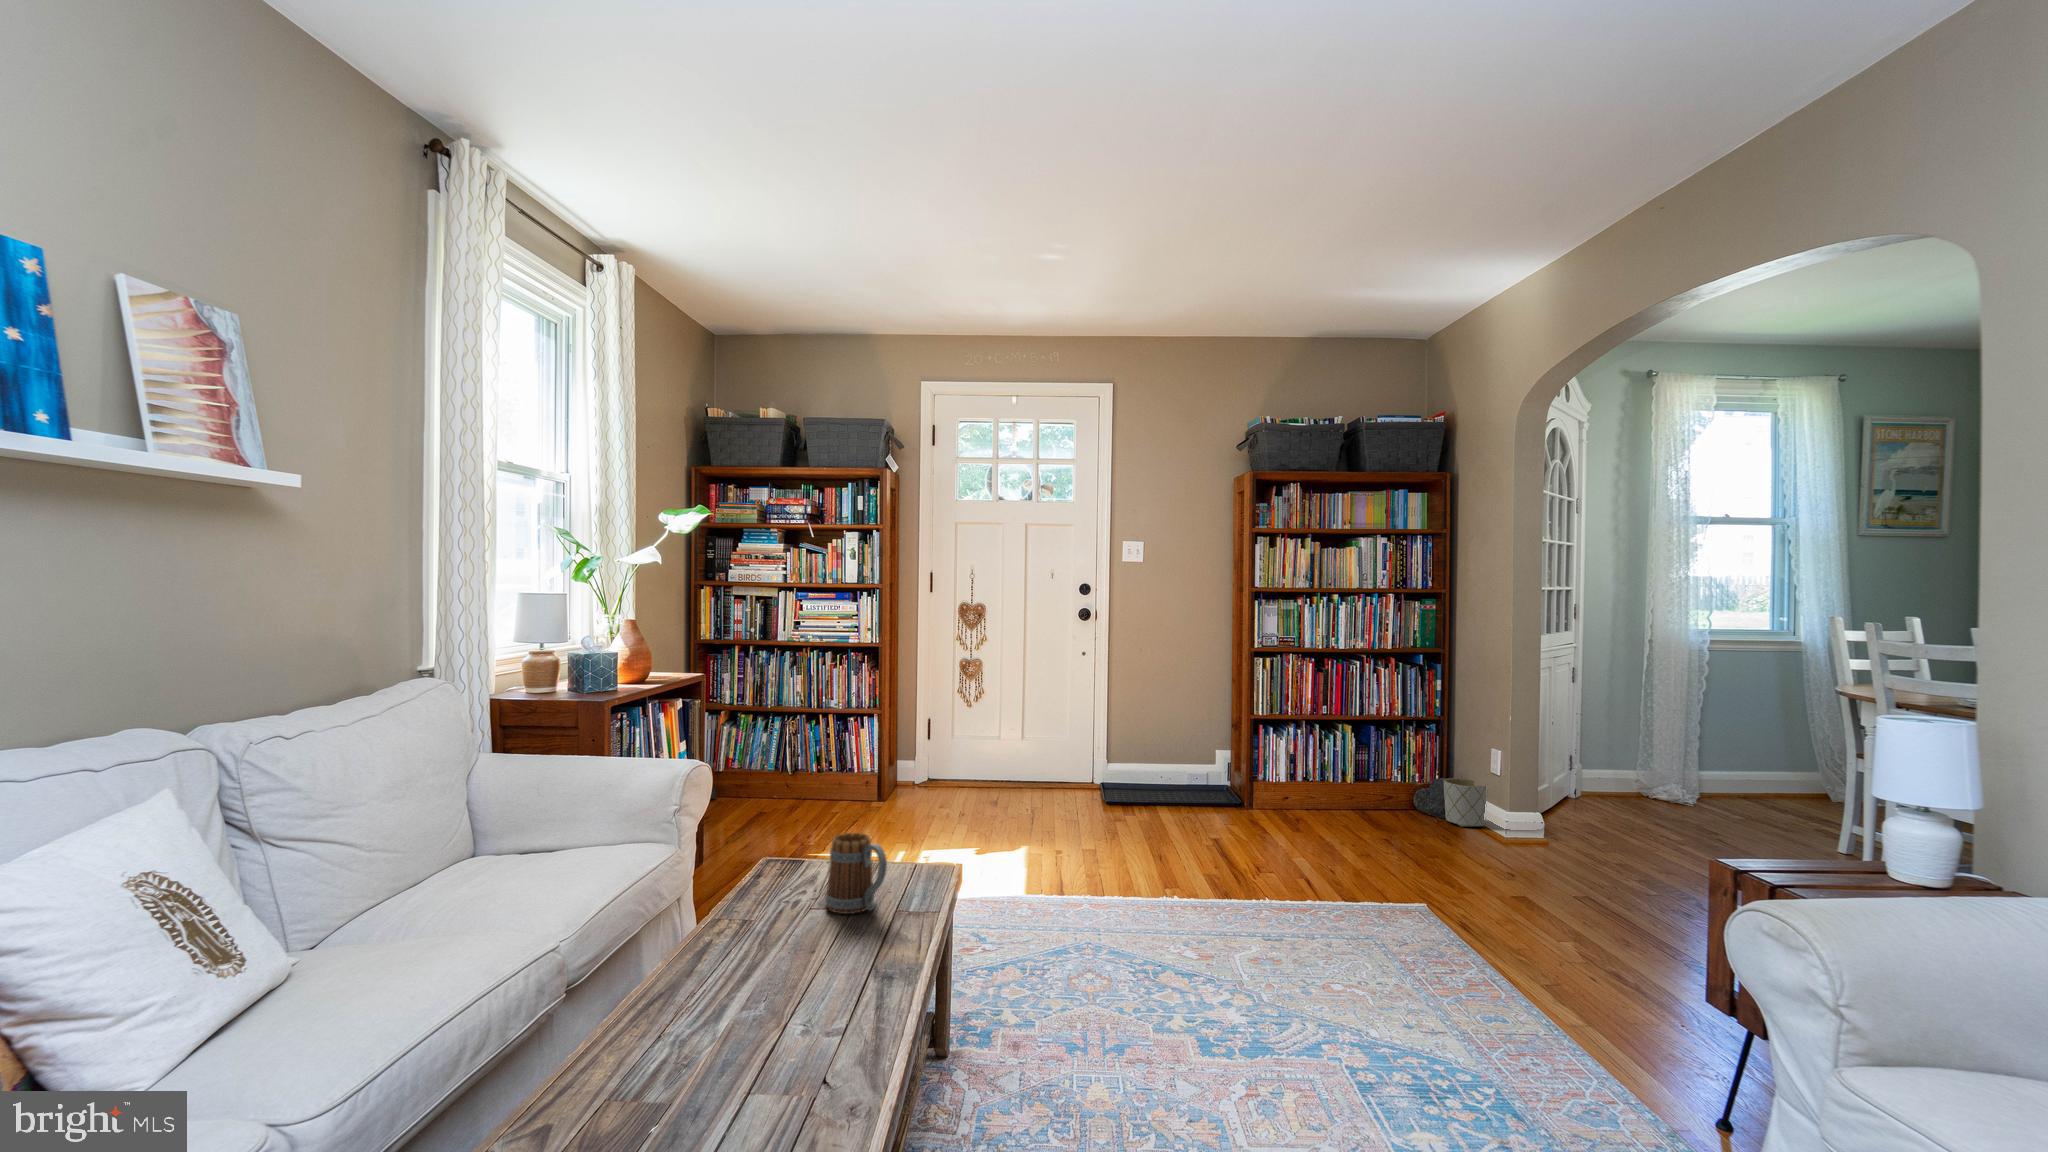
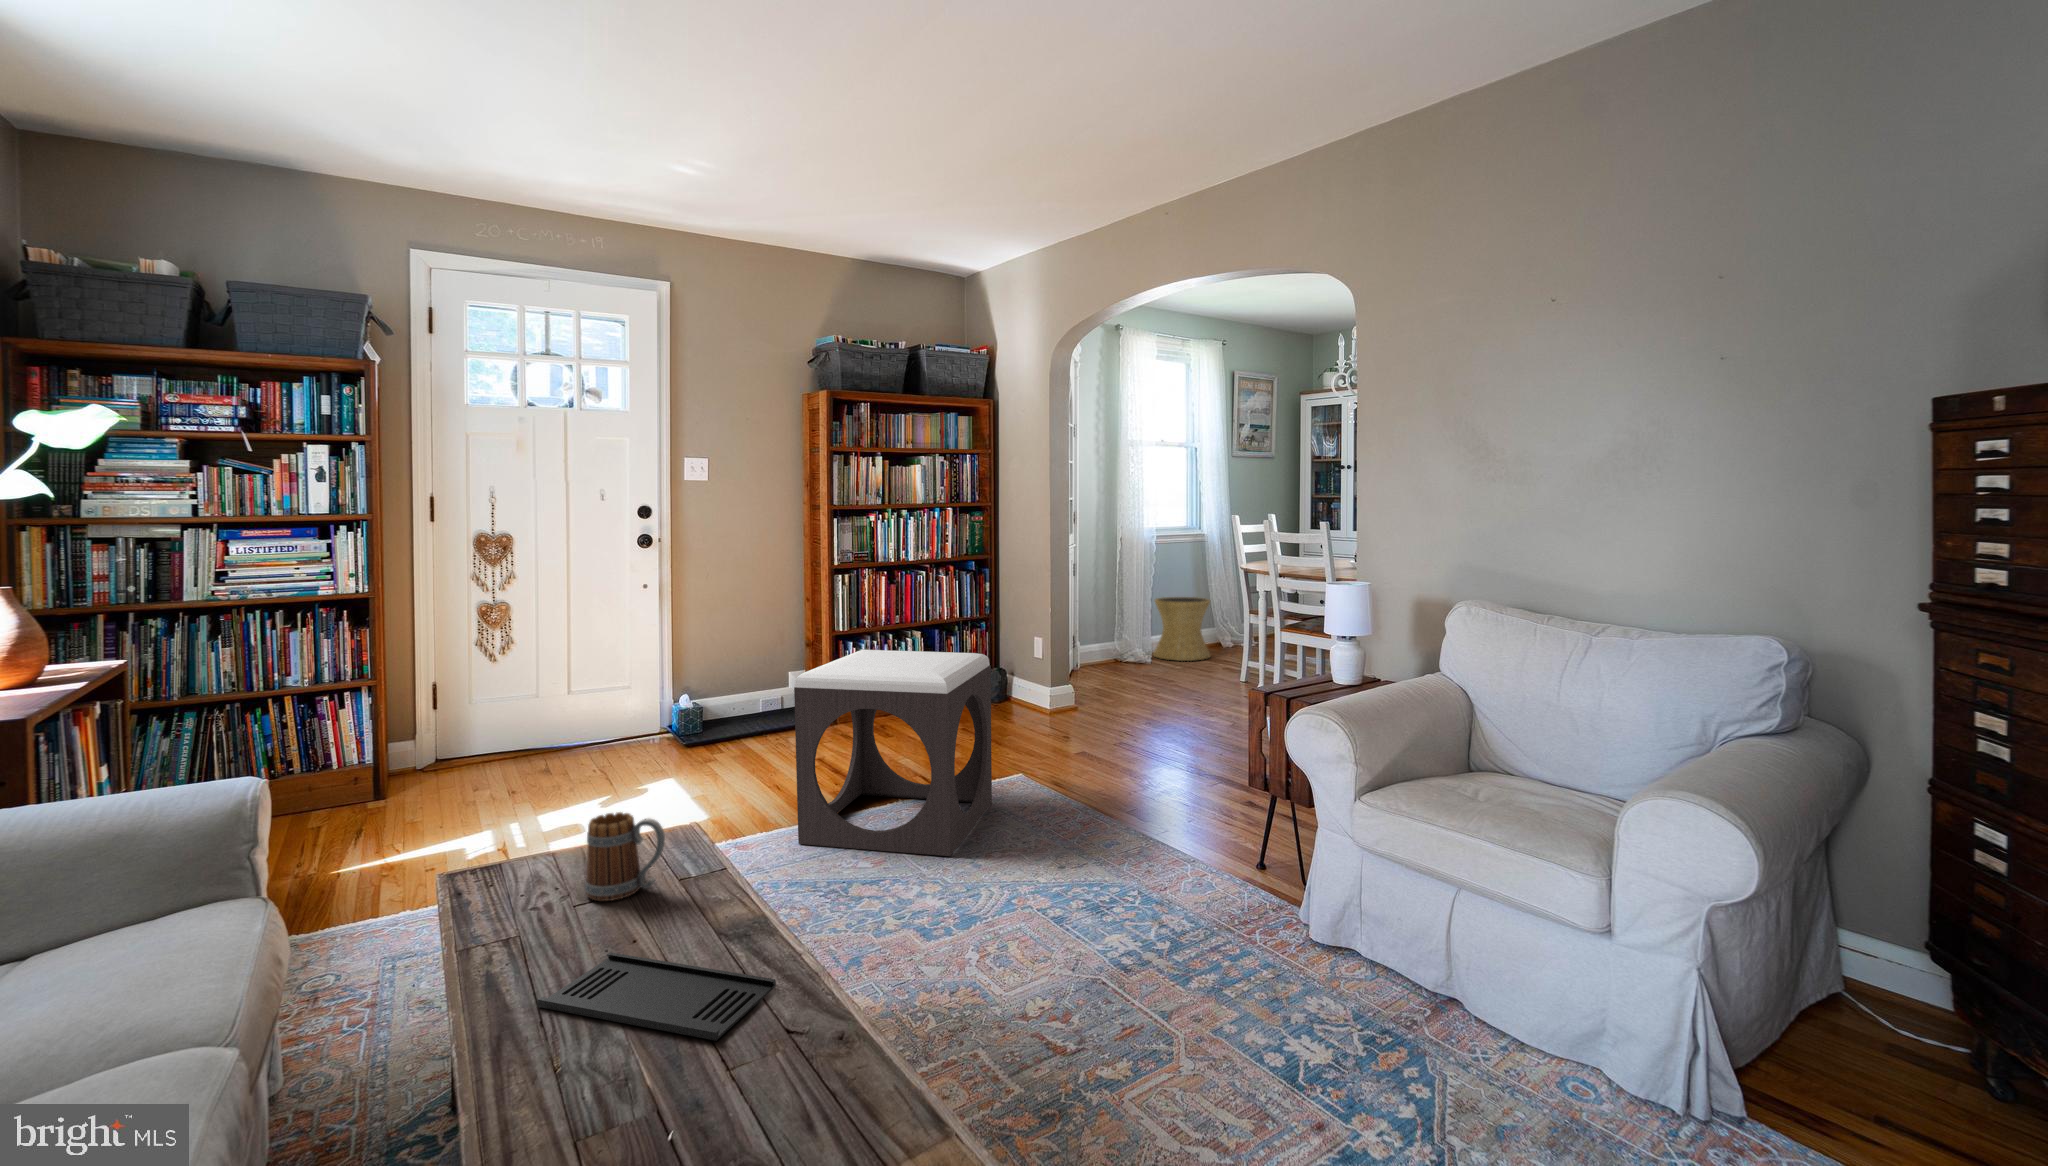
side table: none [1700,718,1798,807] -> present [1153,597,1210,661]
footstool: none [1138,729,1370,971] -> present [794,650,992,856]
planter: present [1444,778,1488,827] -> none [999,669,1033,710]
tray: none [698,958,866,1072] -> present [537,952,776,1041]

